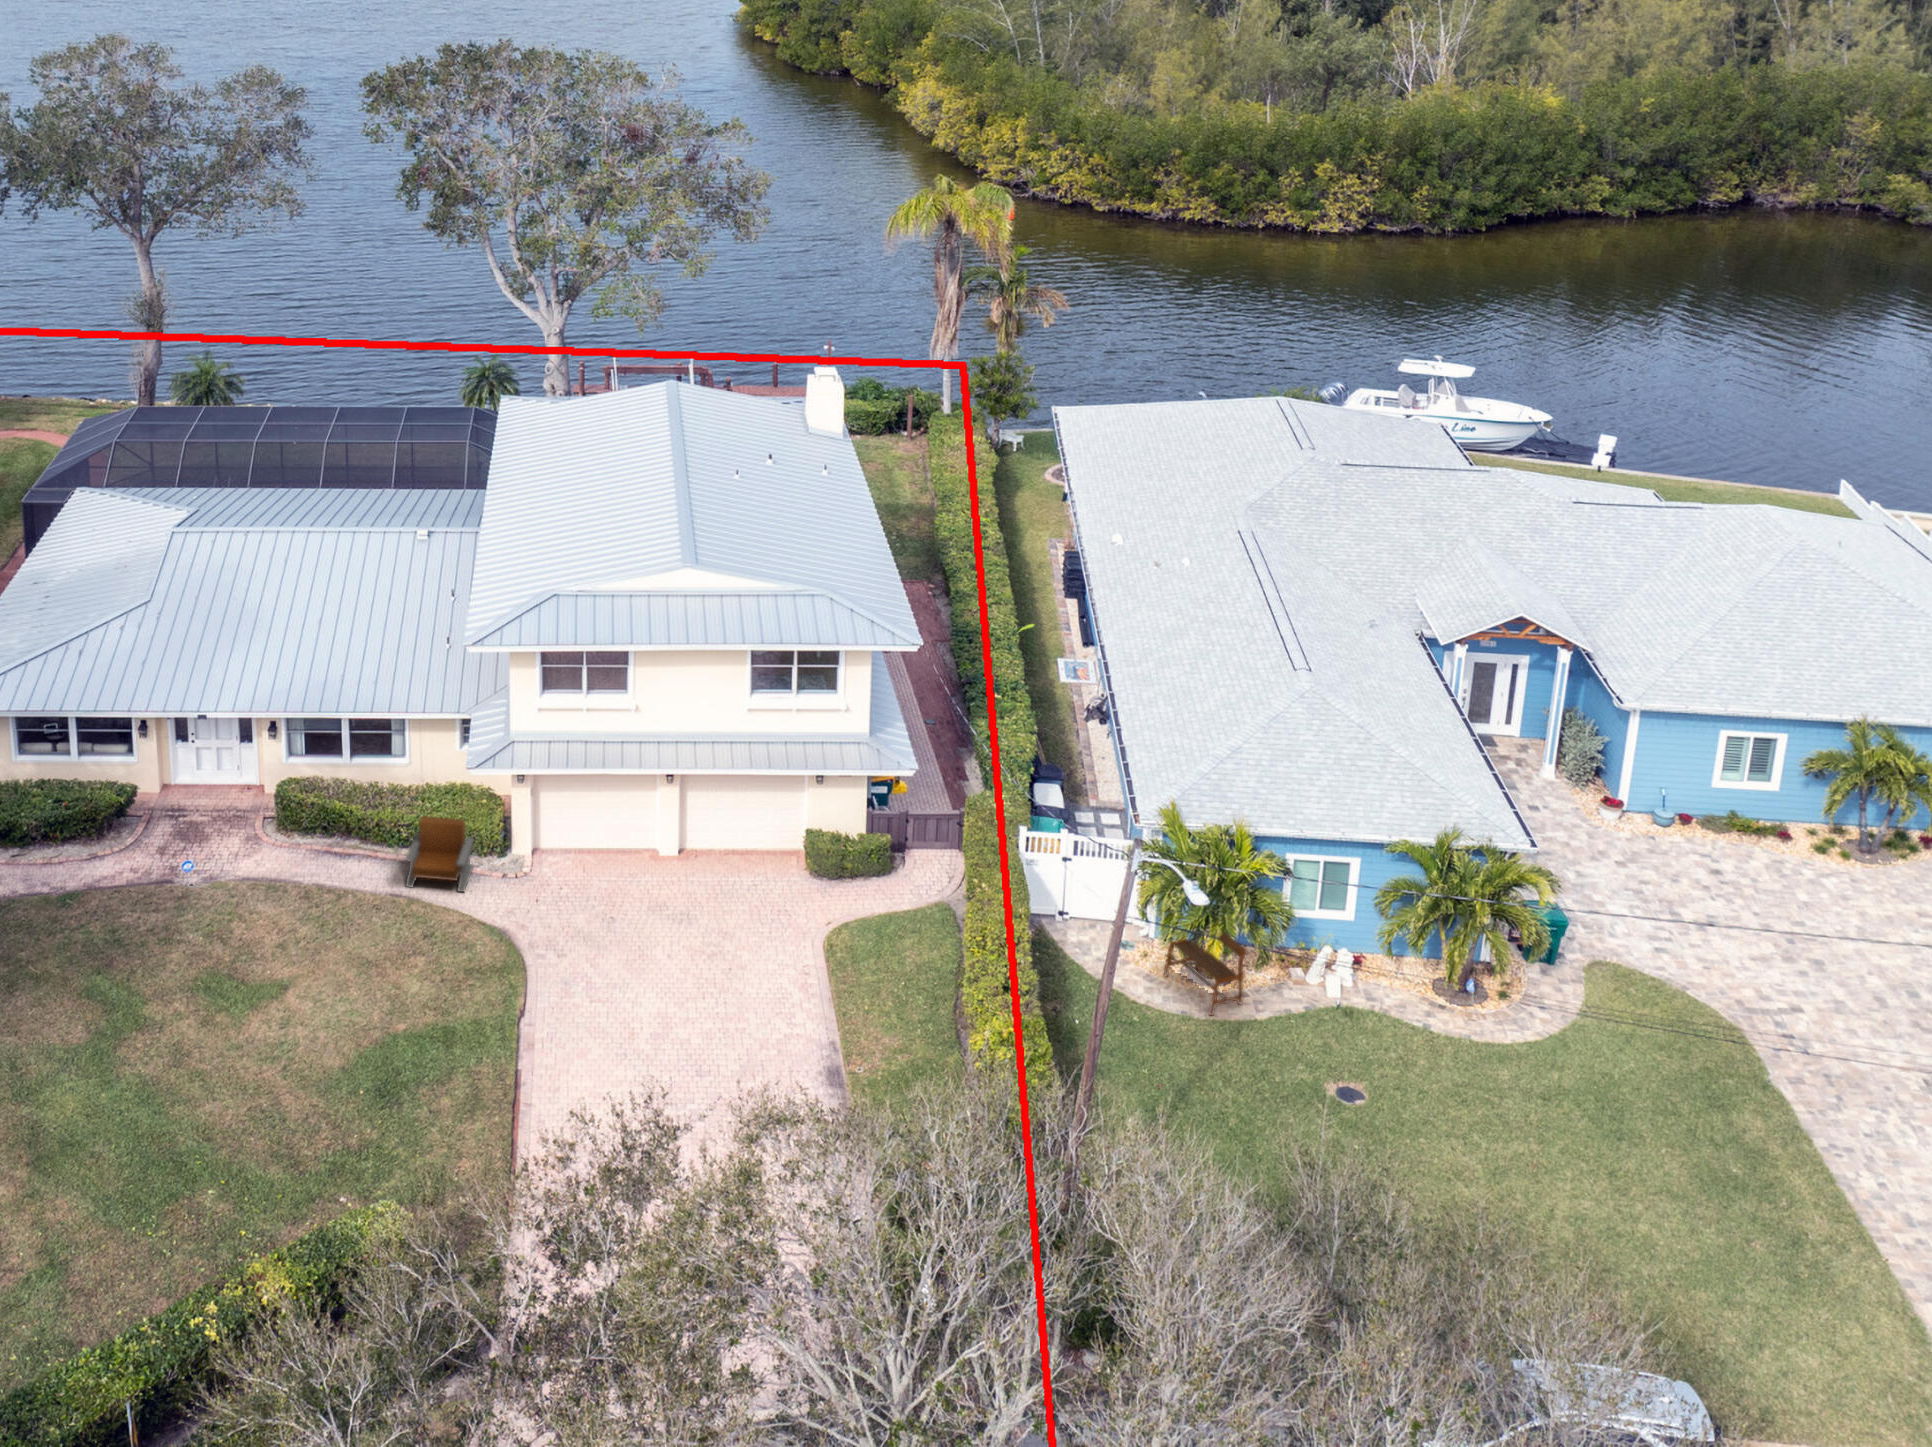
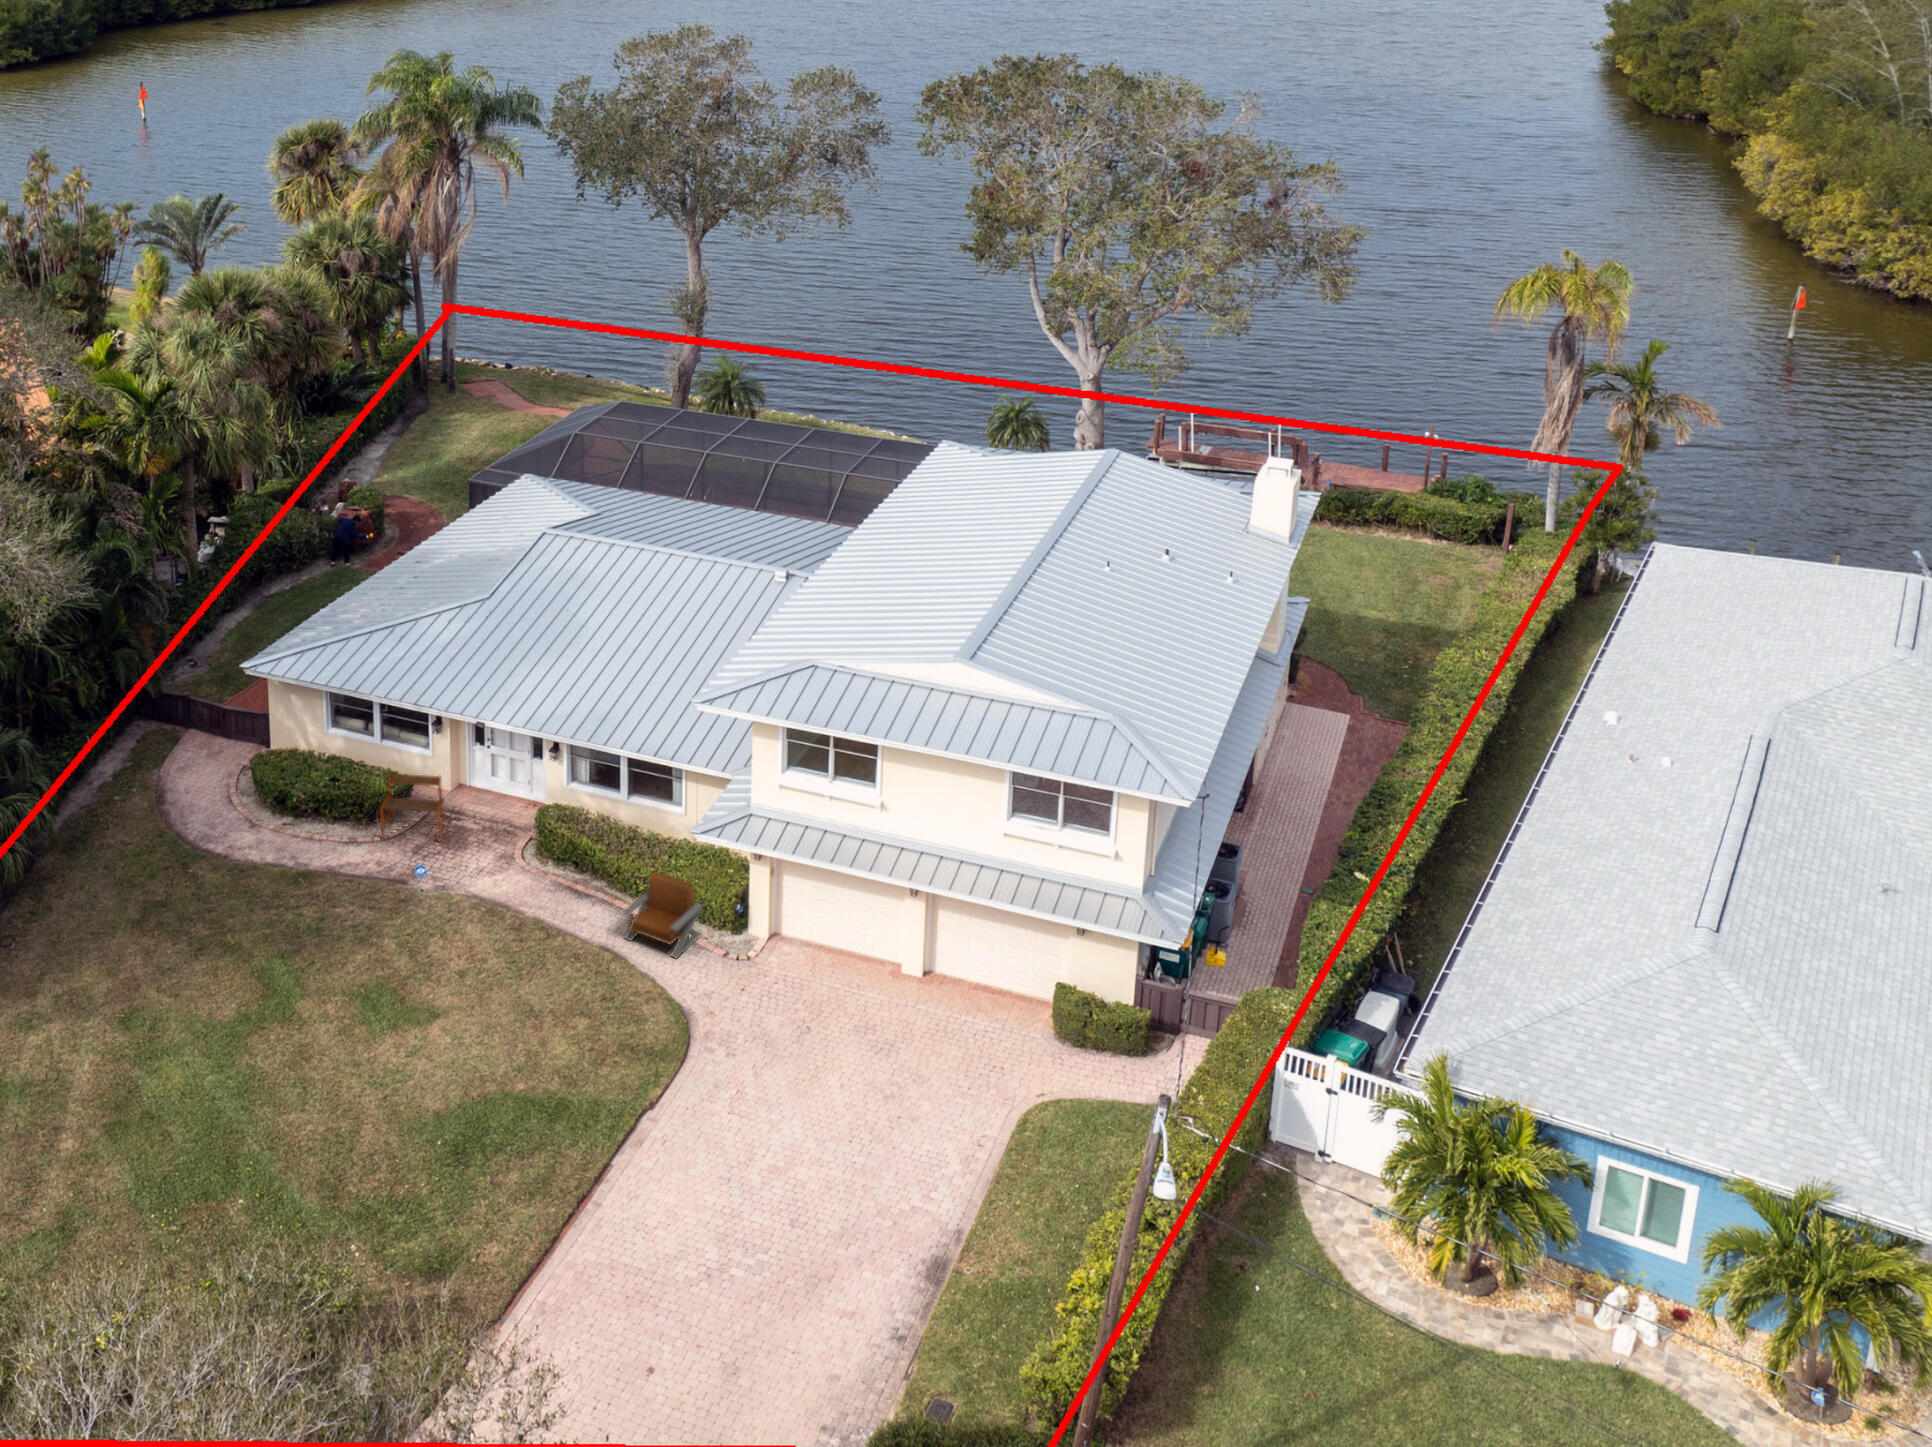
bench: present [1163,932,1246,1015] -> present [380,773,446,841]

